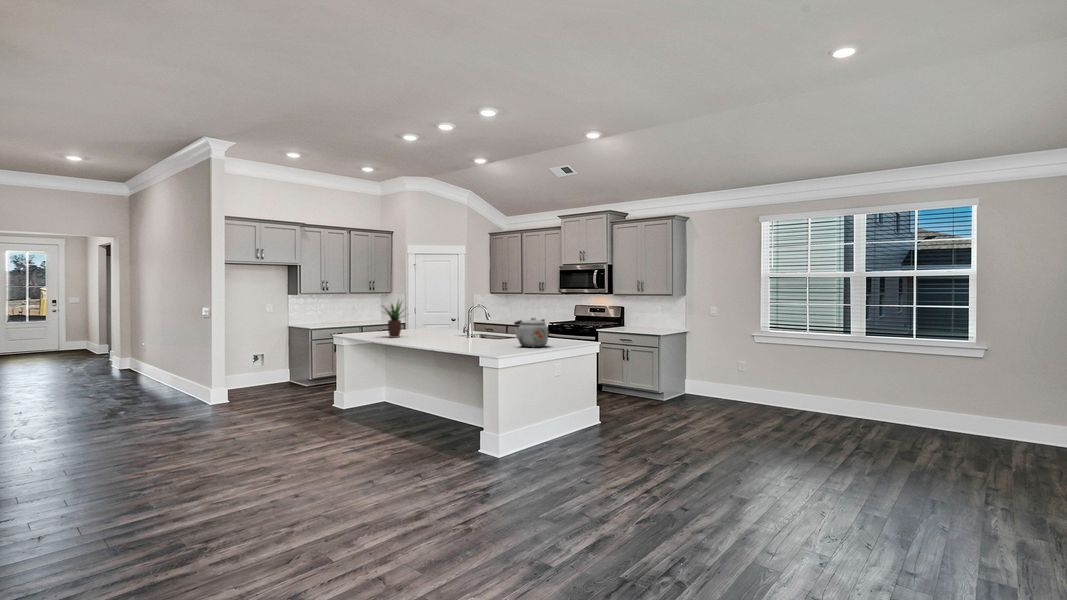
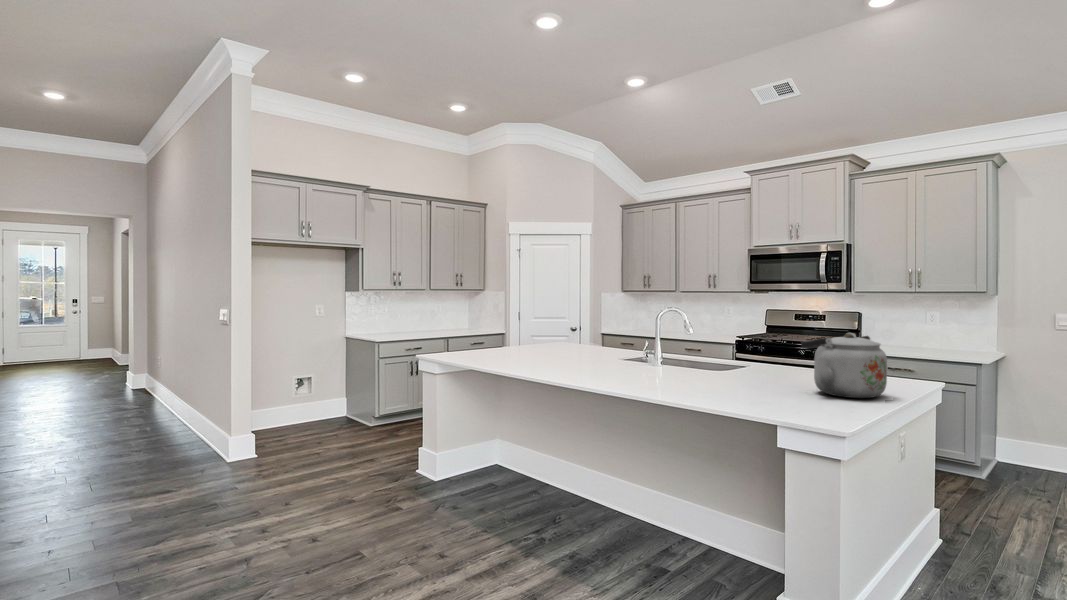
potted plant: present [384,299,403,338] -> none [498,294,550,363]

